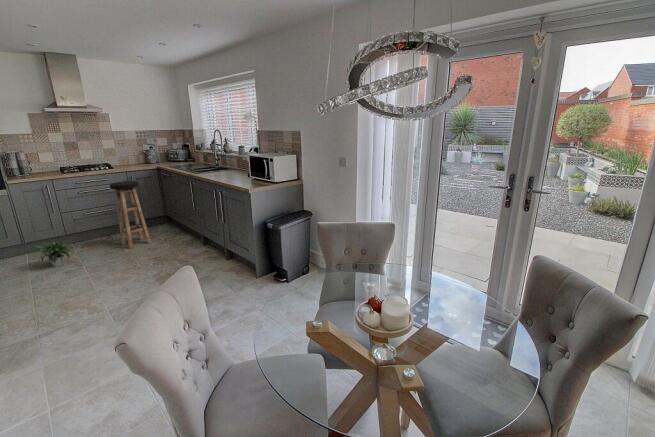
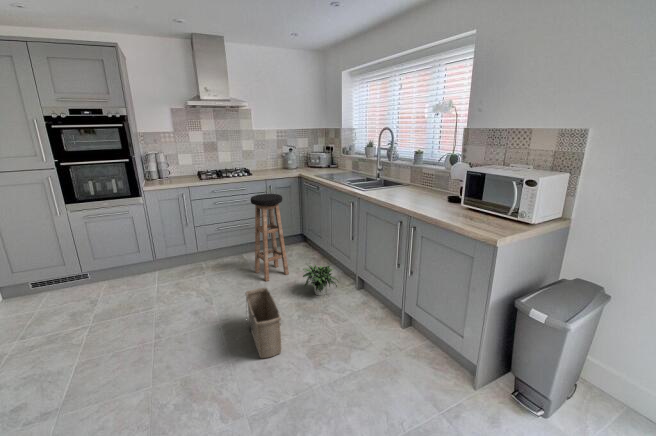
potted plant: present [35,242,73,267] -> present [303,264,339,296]
basket: none [105,244,133,286] -> present [246,288,281,358]

